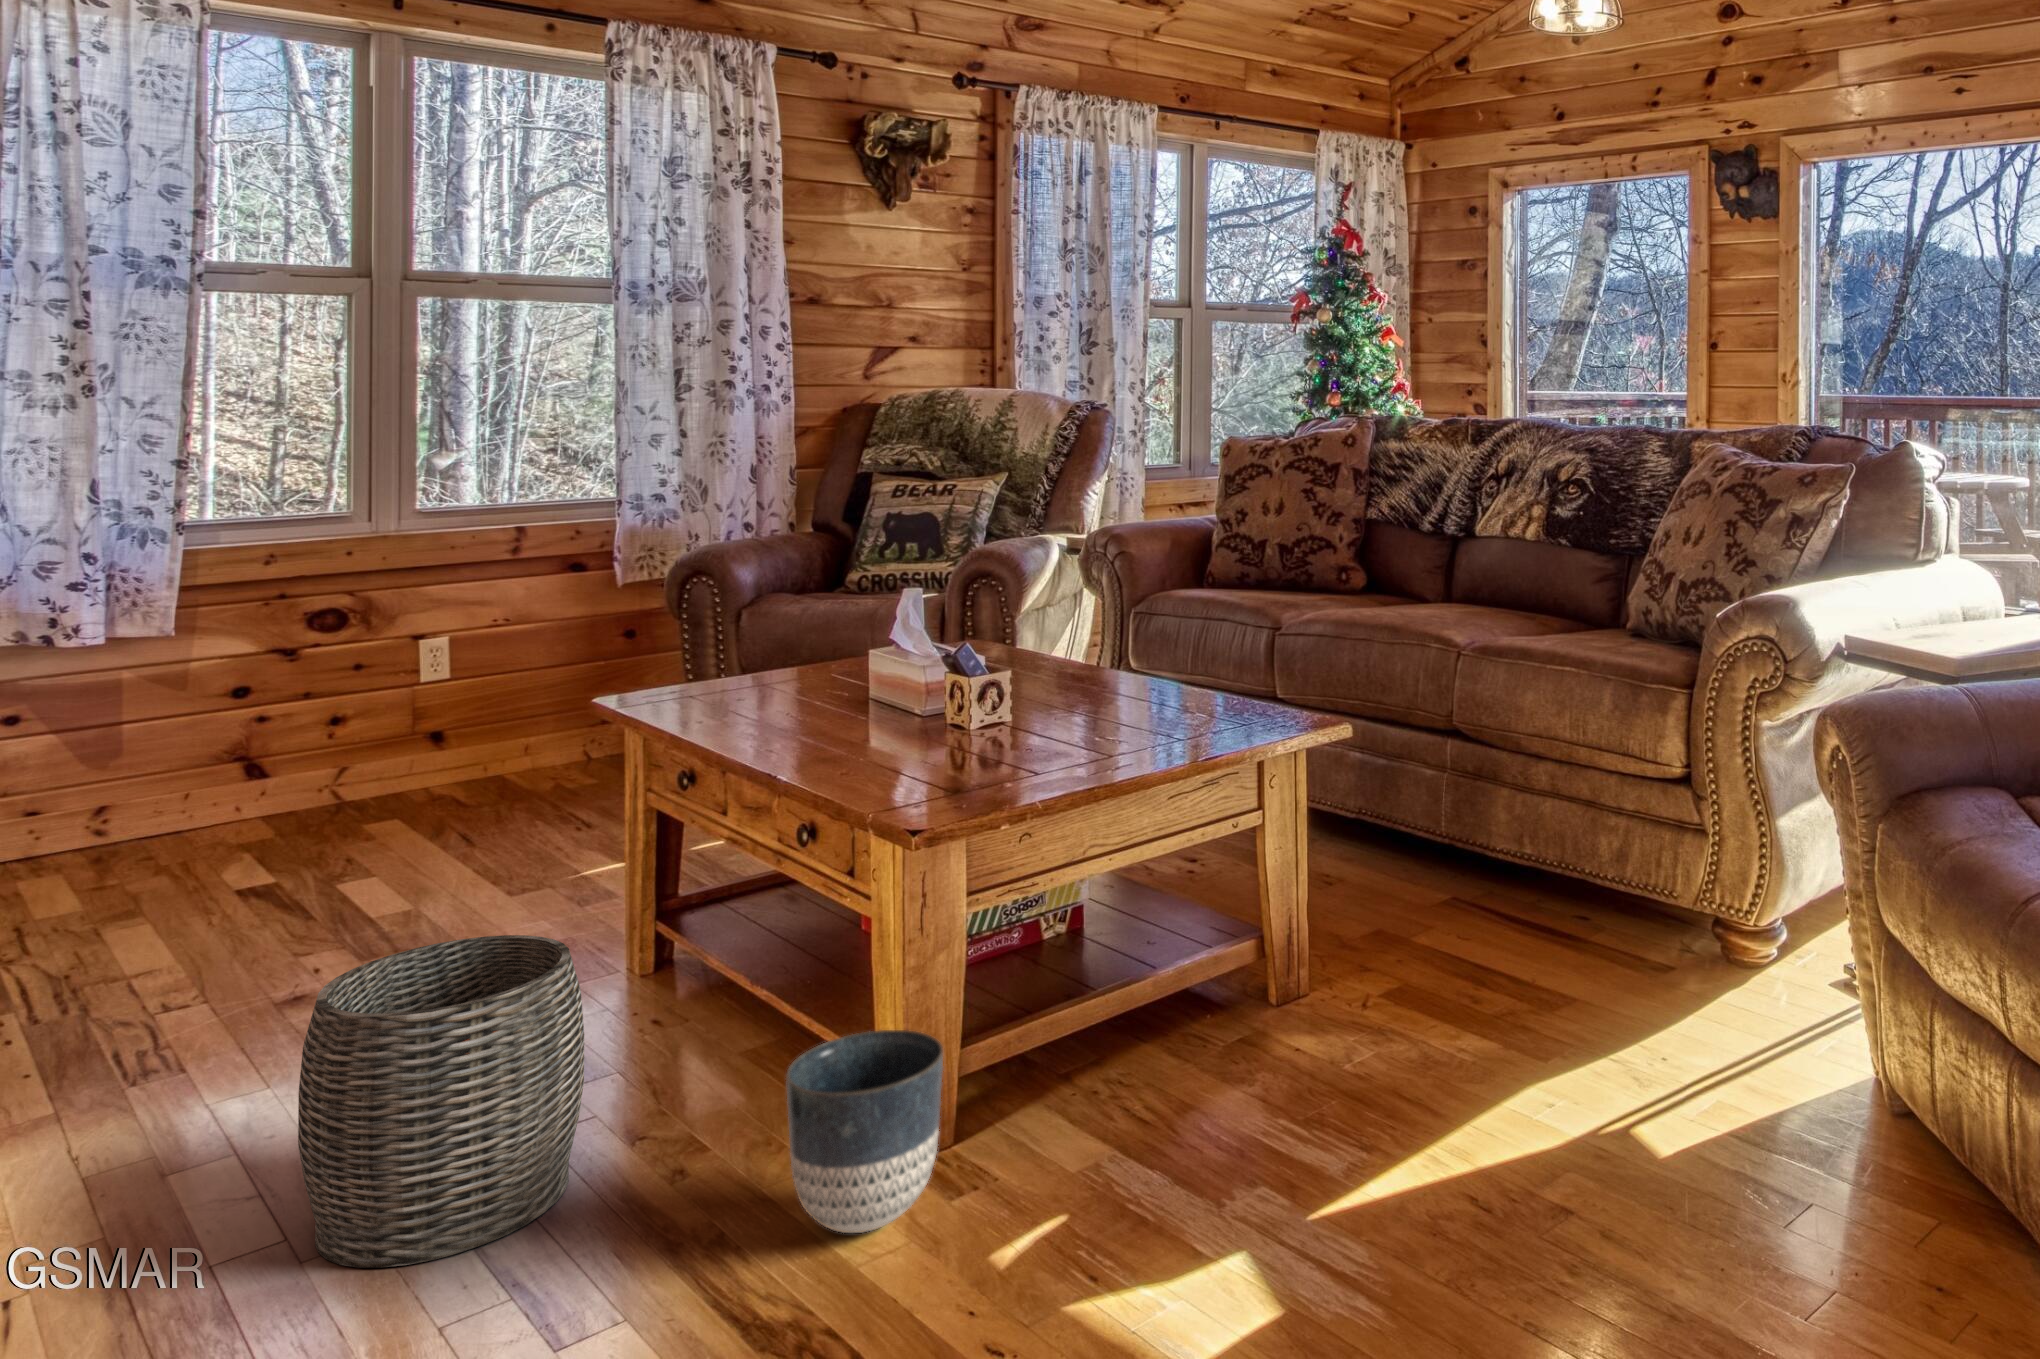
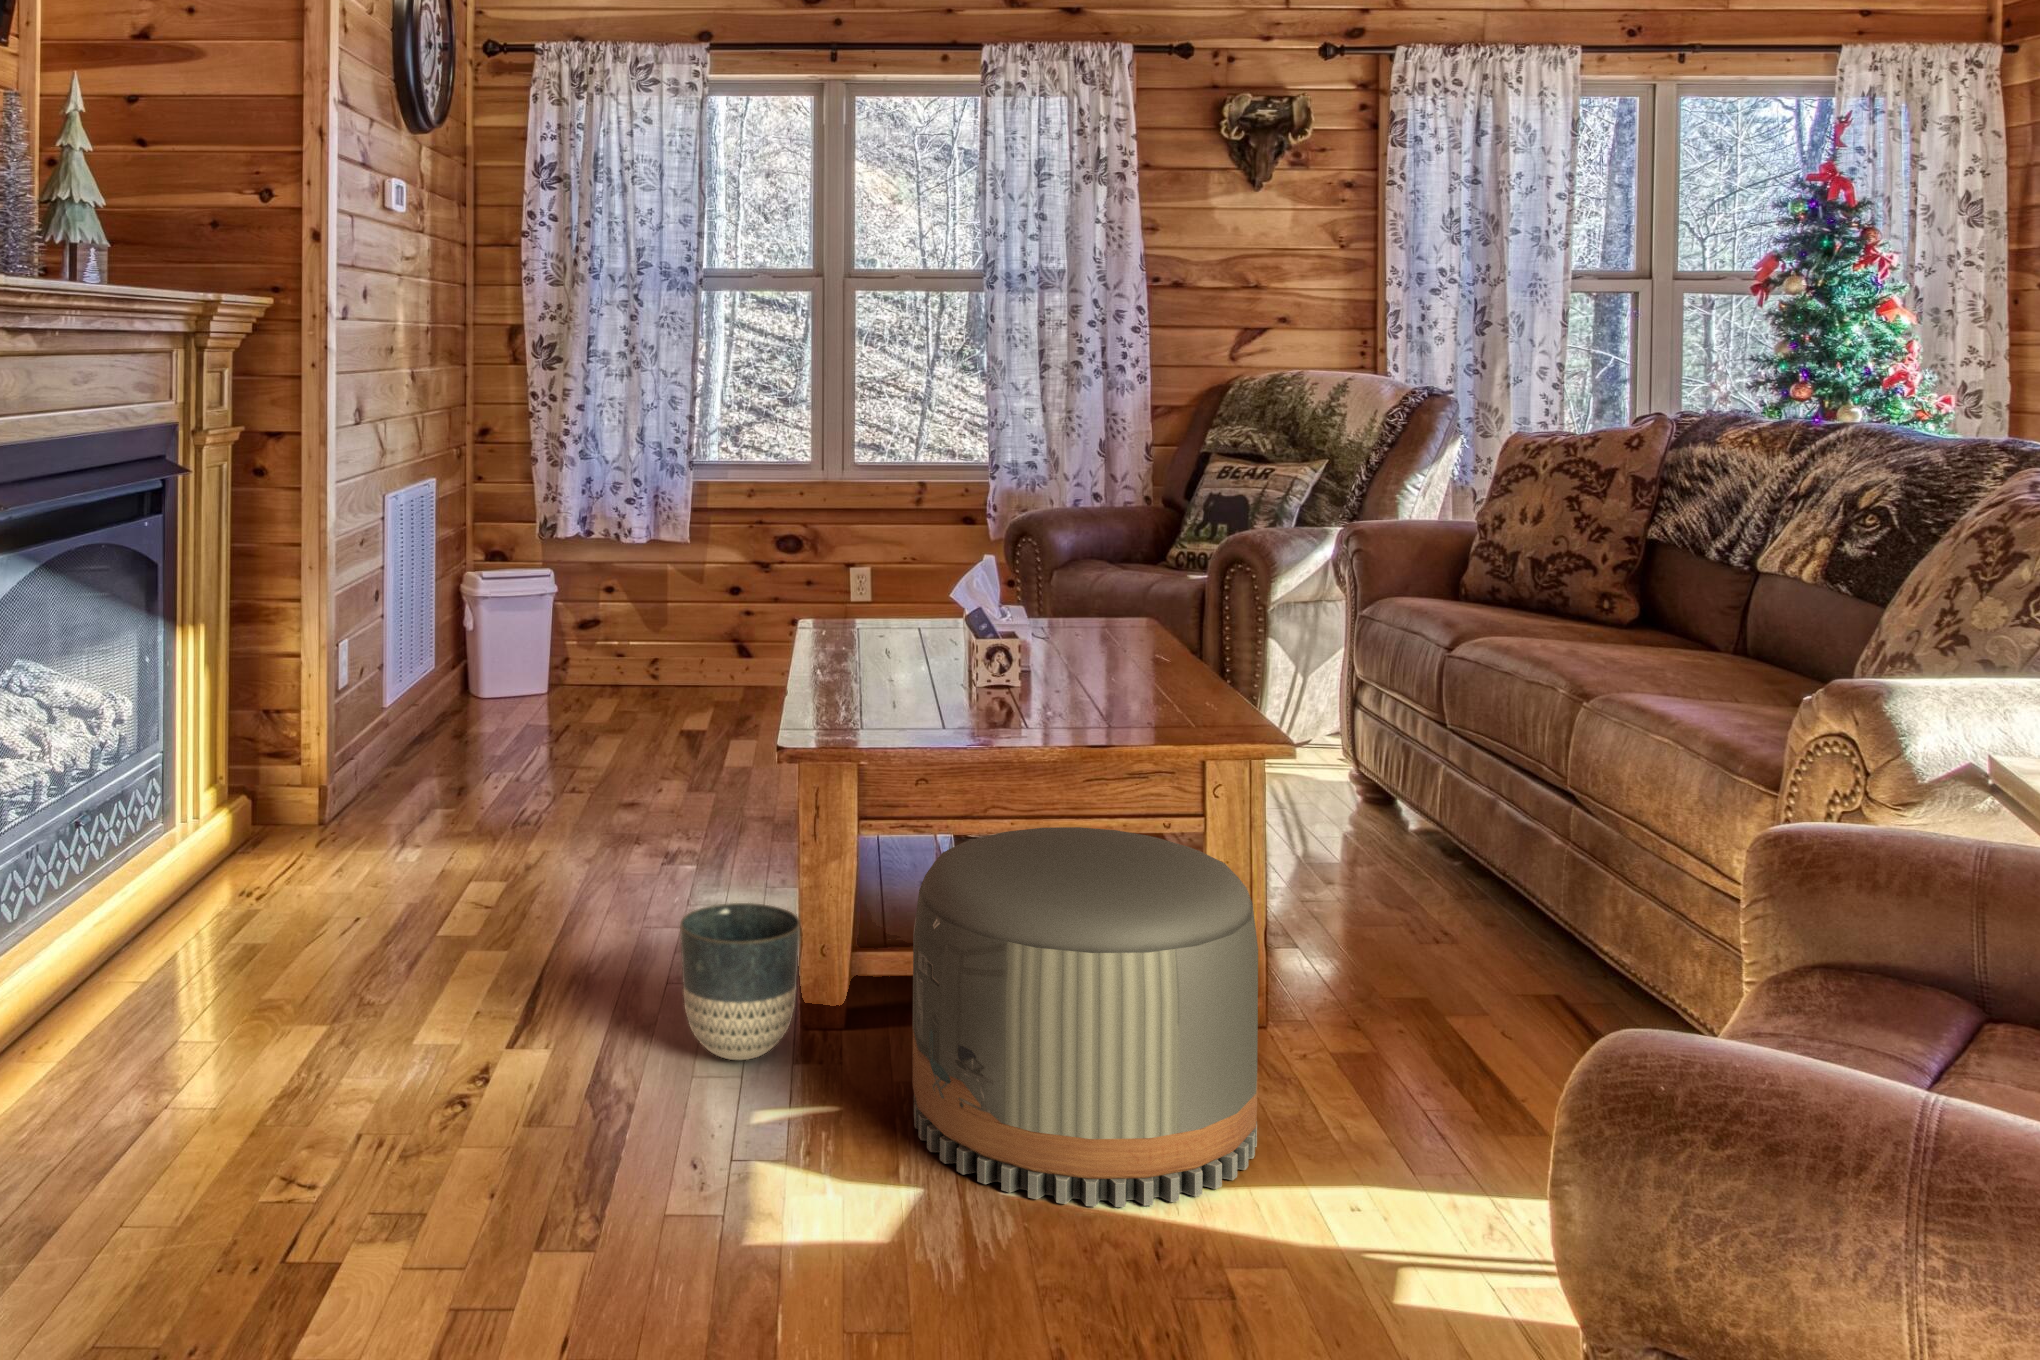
pouf: none [1109,837,1450,1229] -> present [912,827,1258,1207]
woven basket: present [298,935,584,1267] -> none [474,767,645,980]

